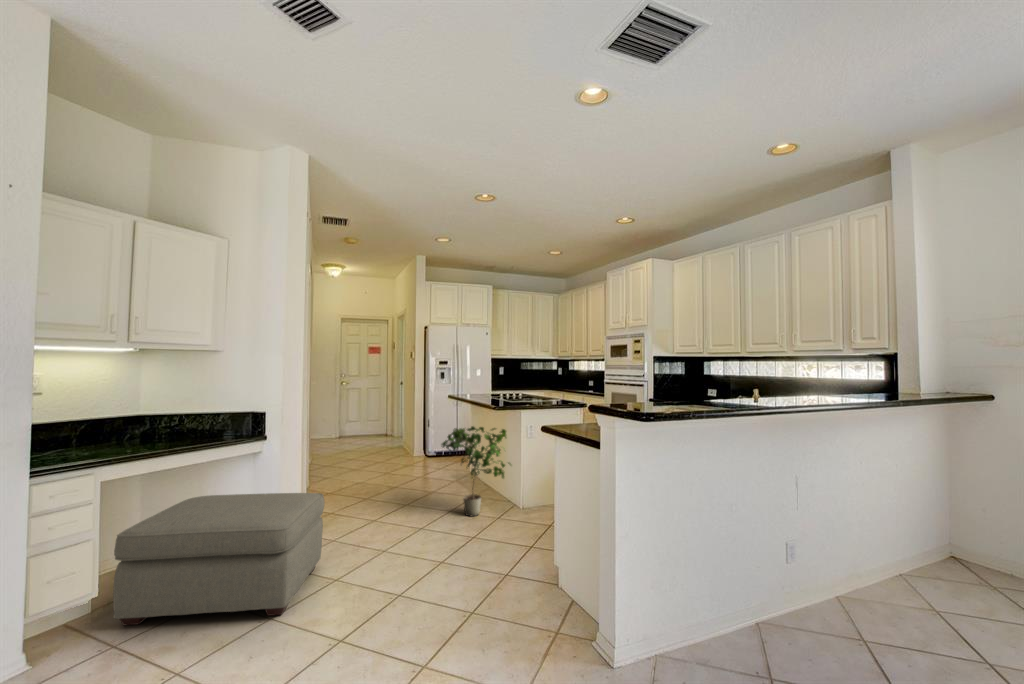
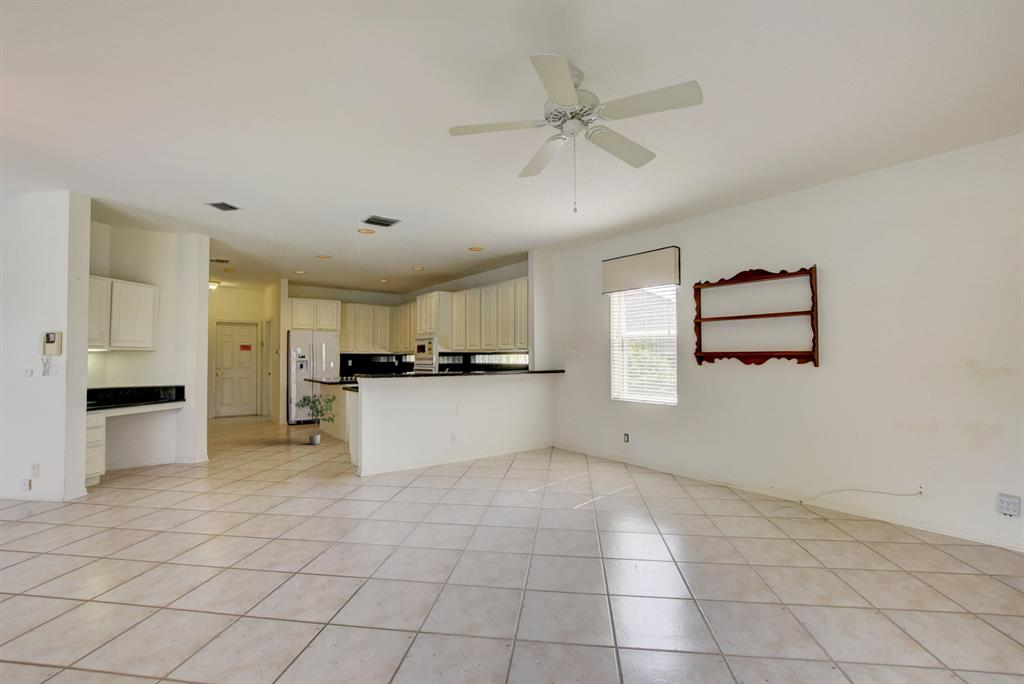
ottoman: present [113,493,325,625] -> none [125,425,226,479]

